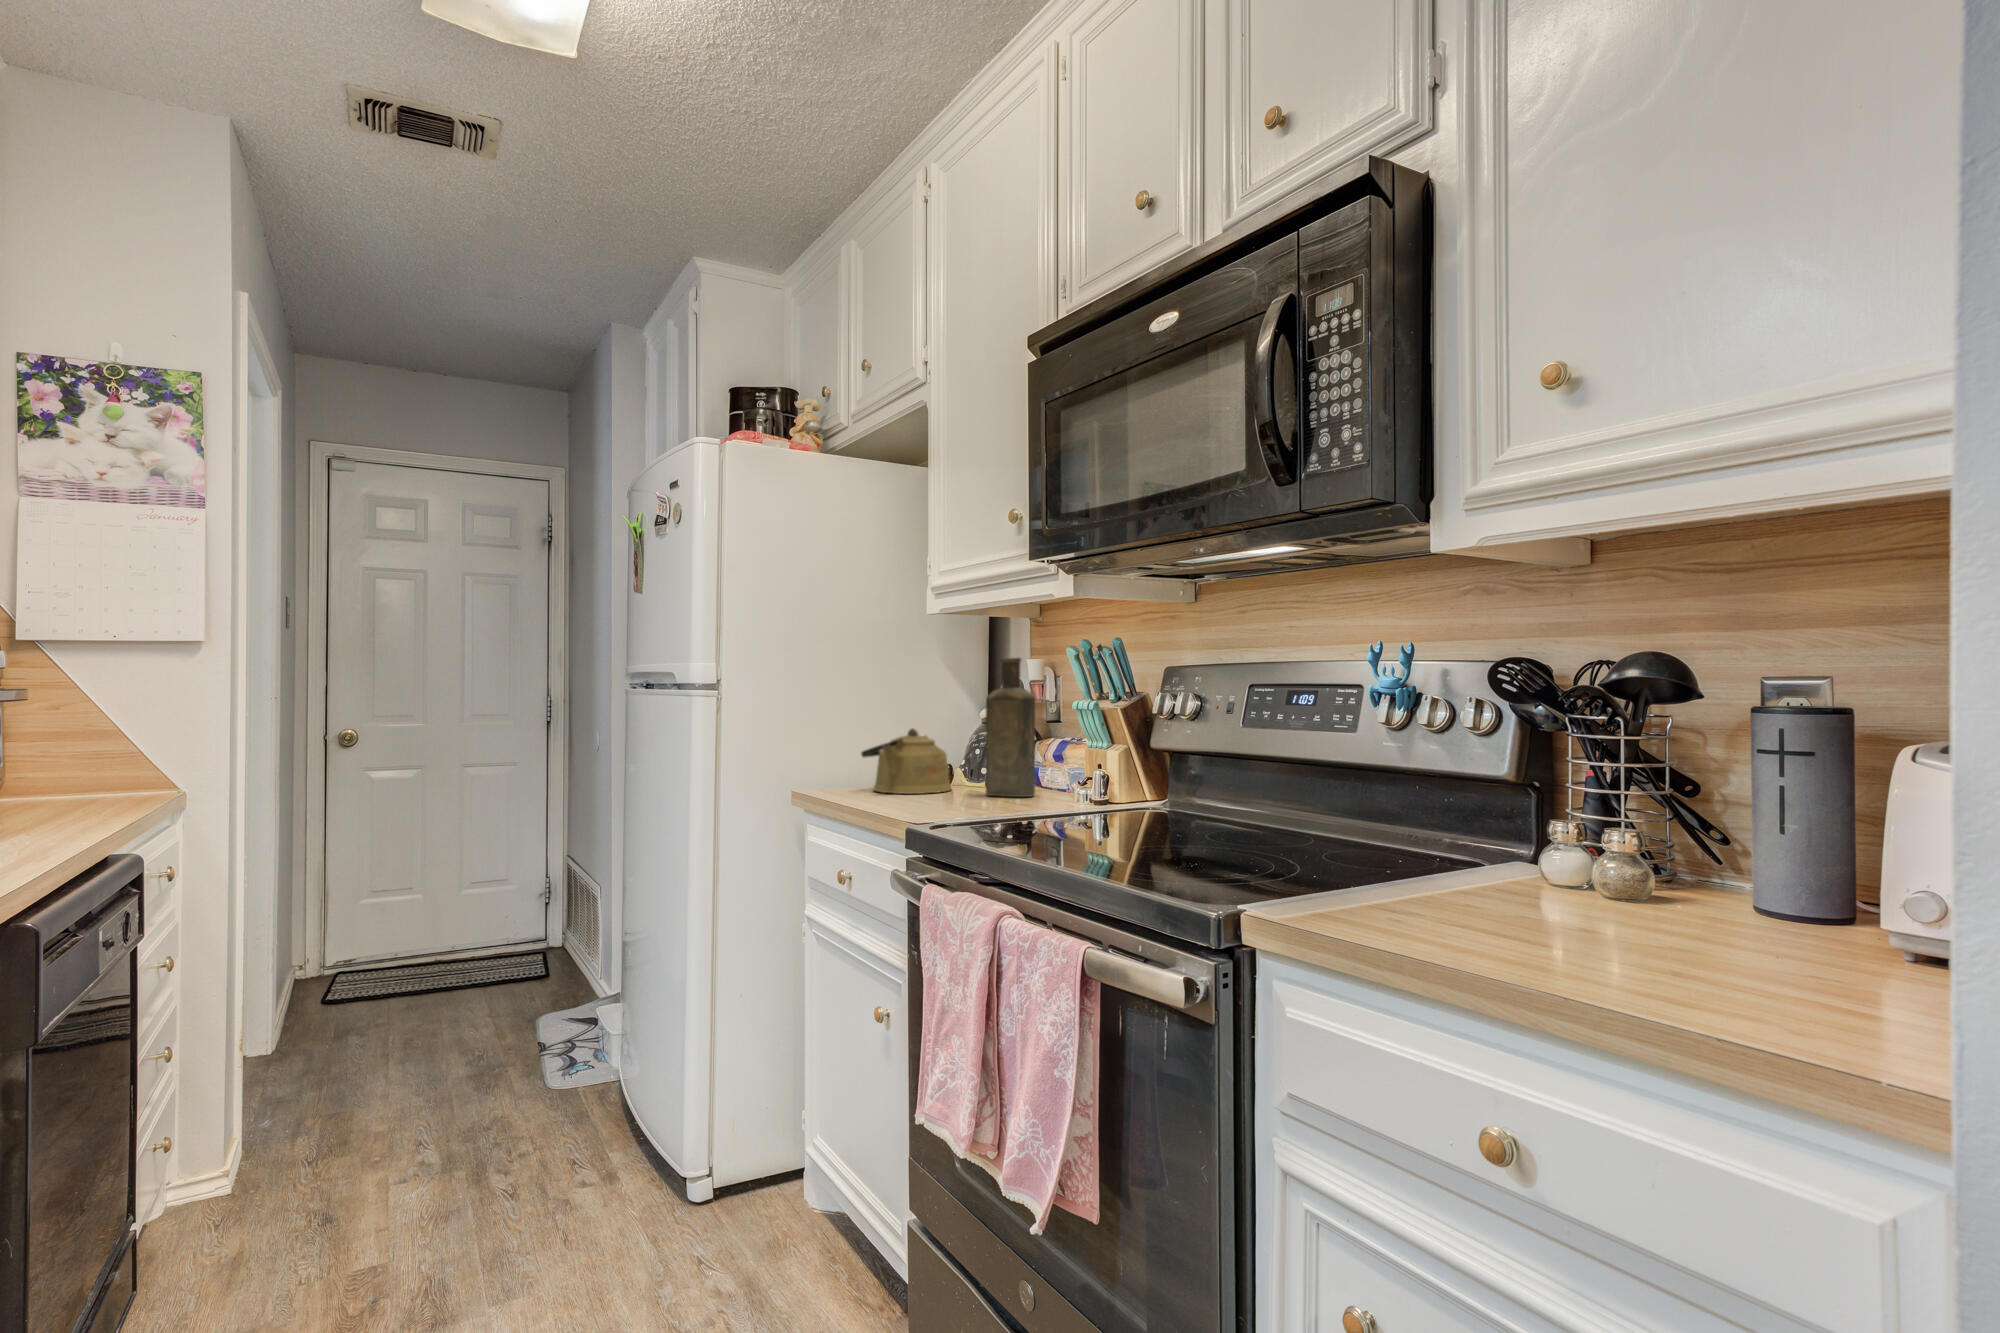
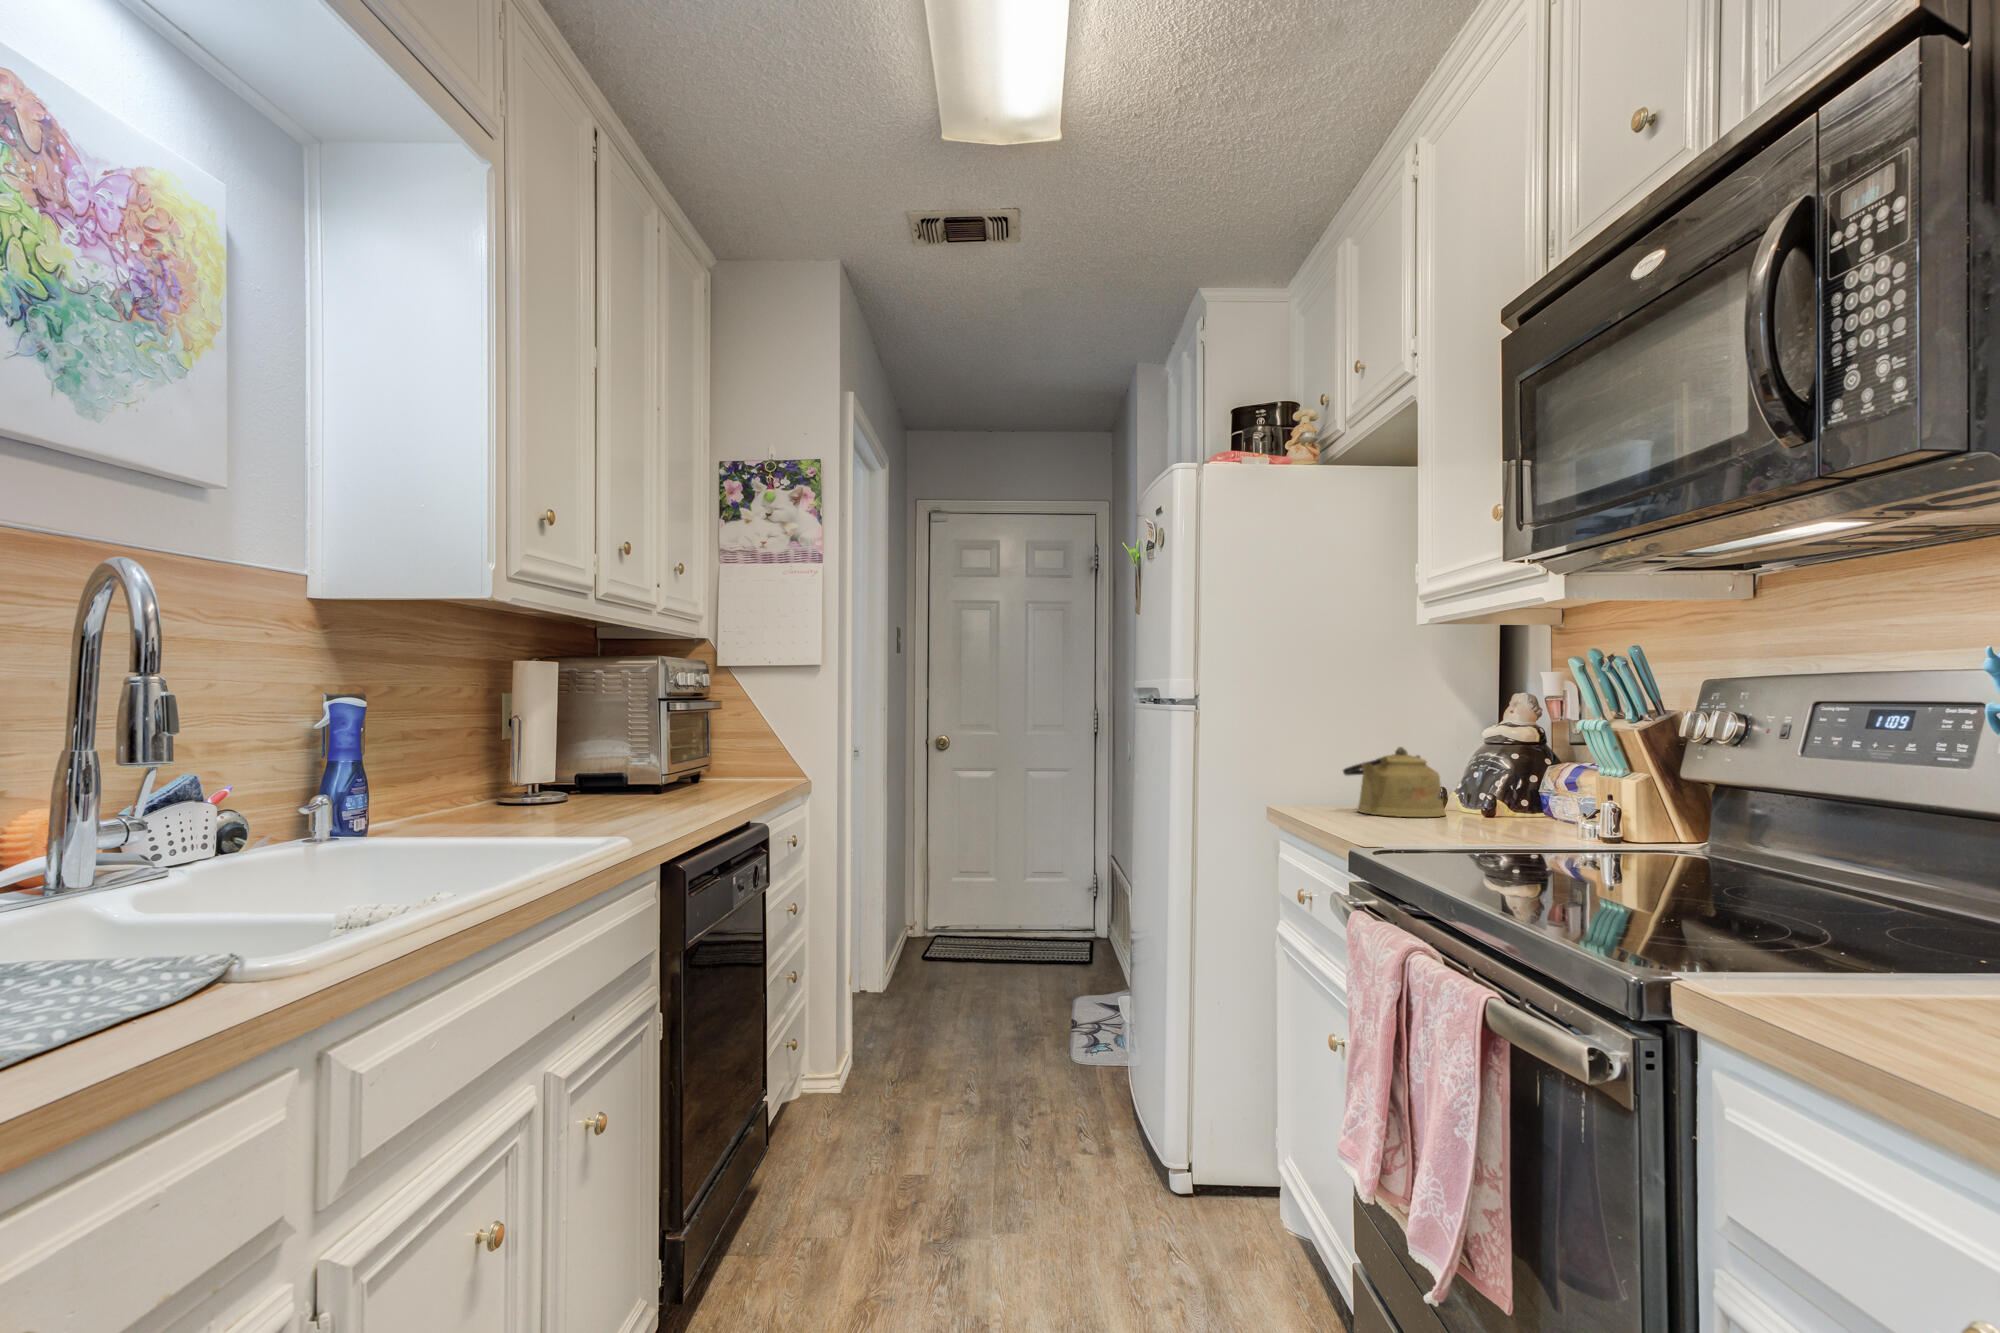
bottle: present [986,658,1035,797] -> none [1479,670,1541,829]

